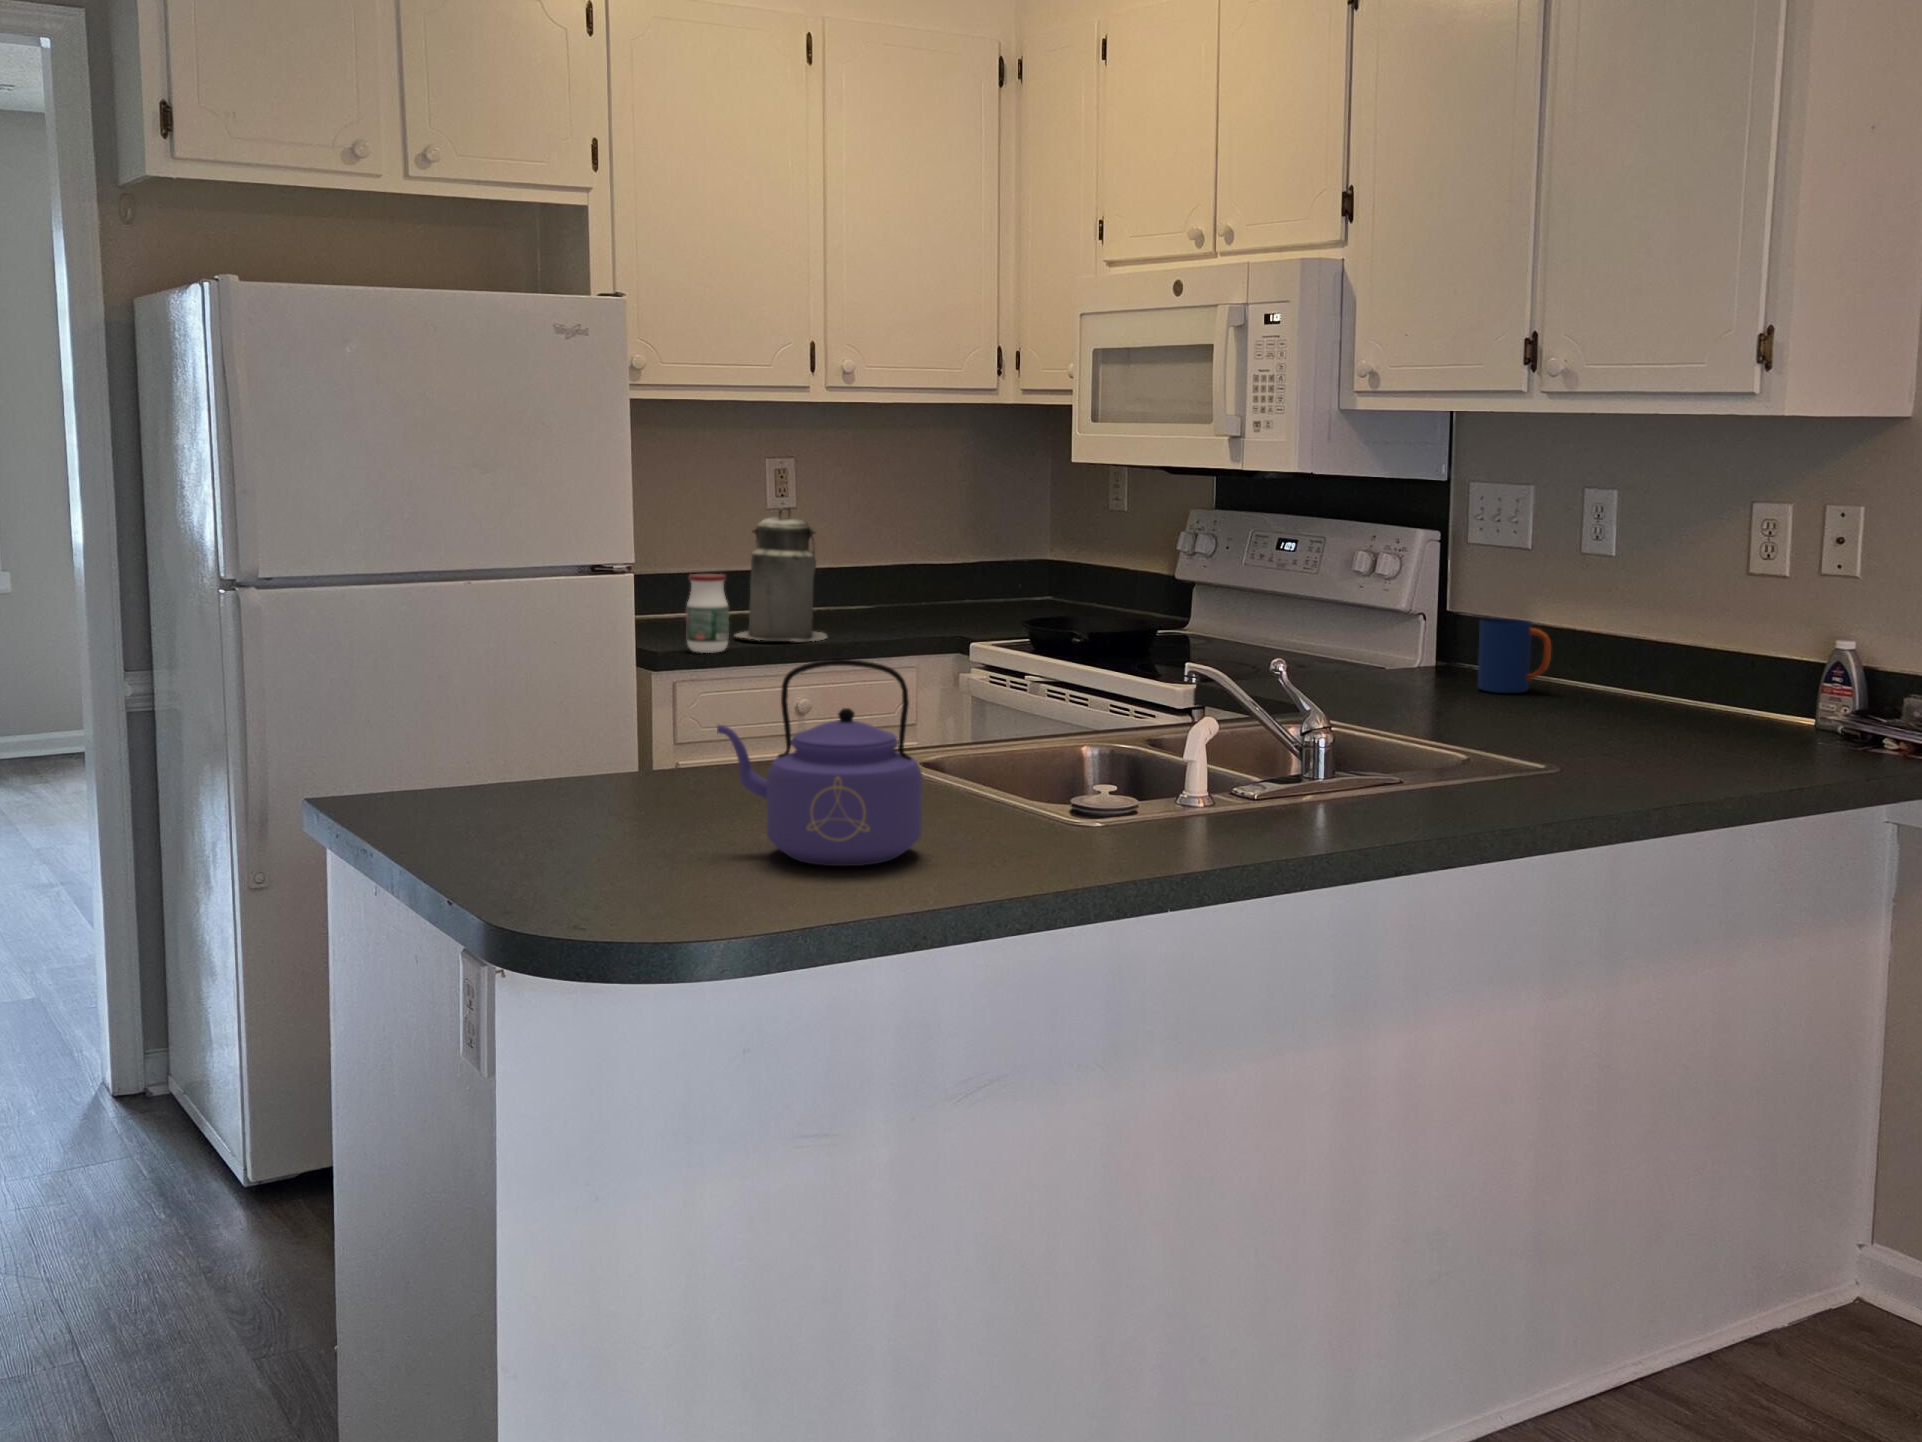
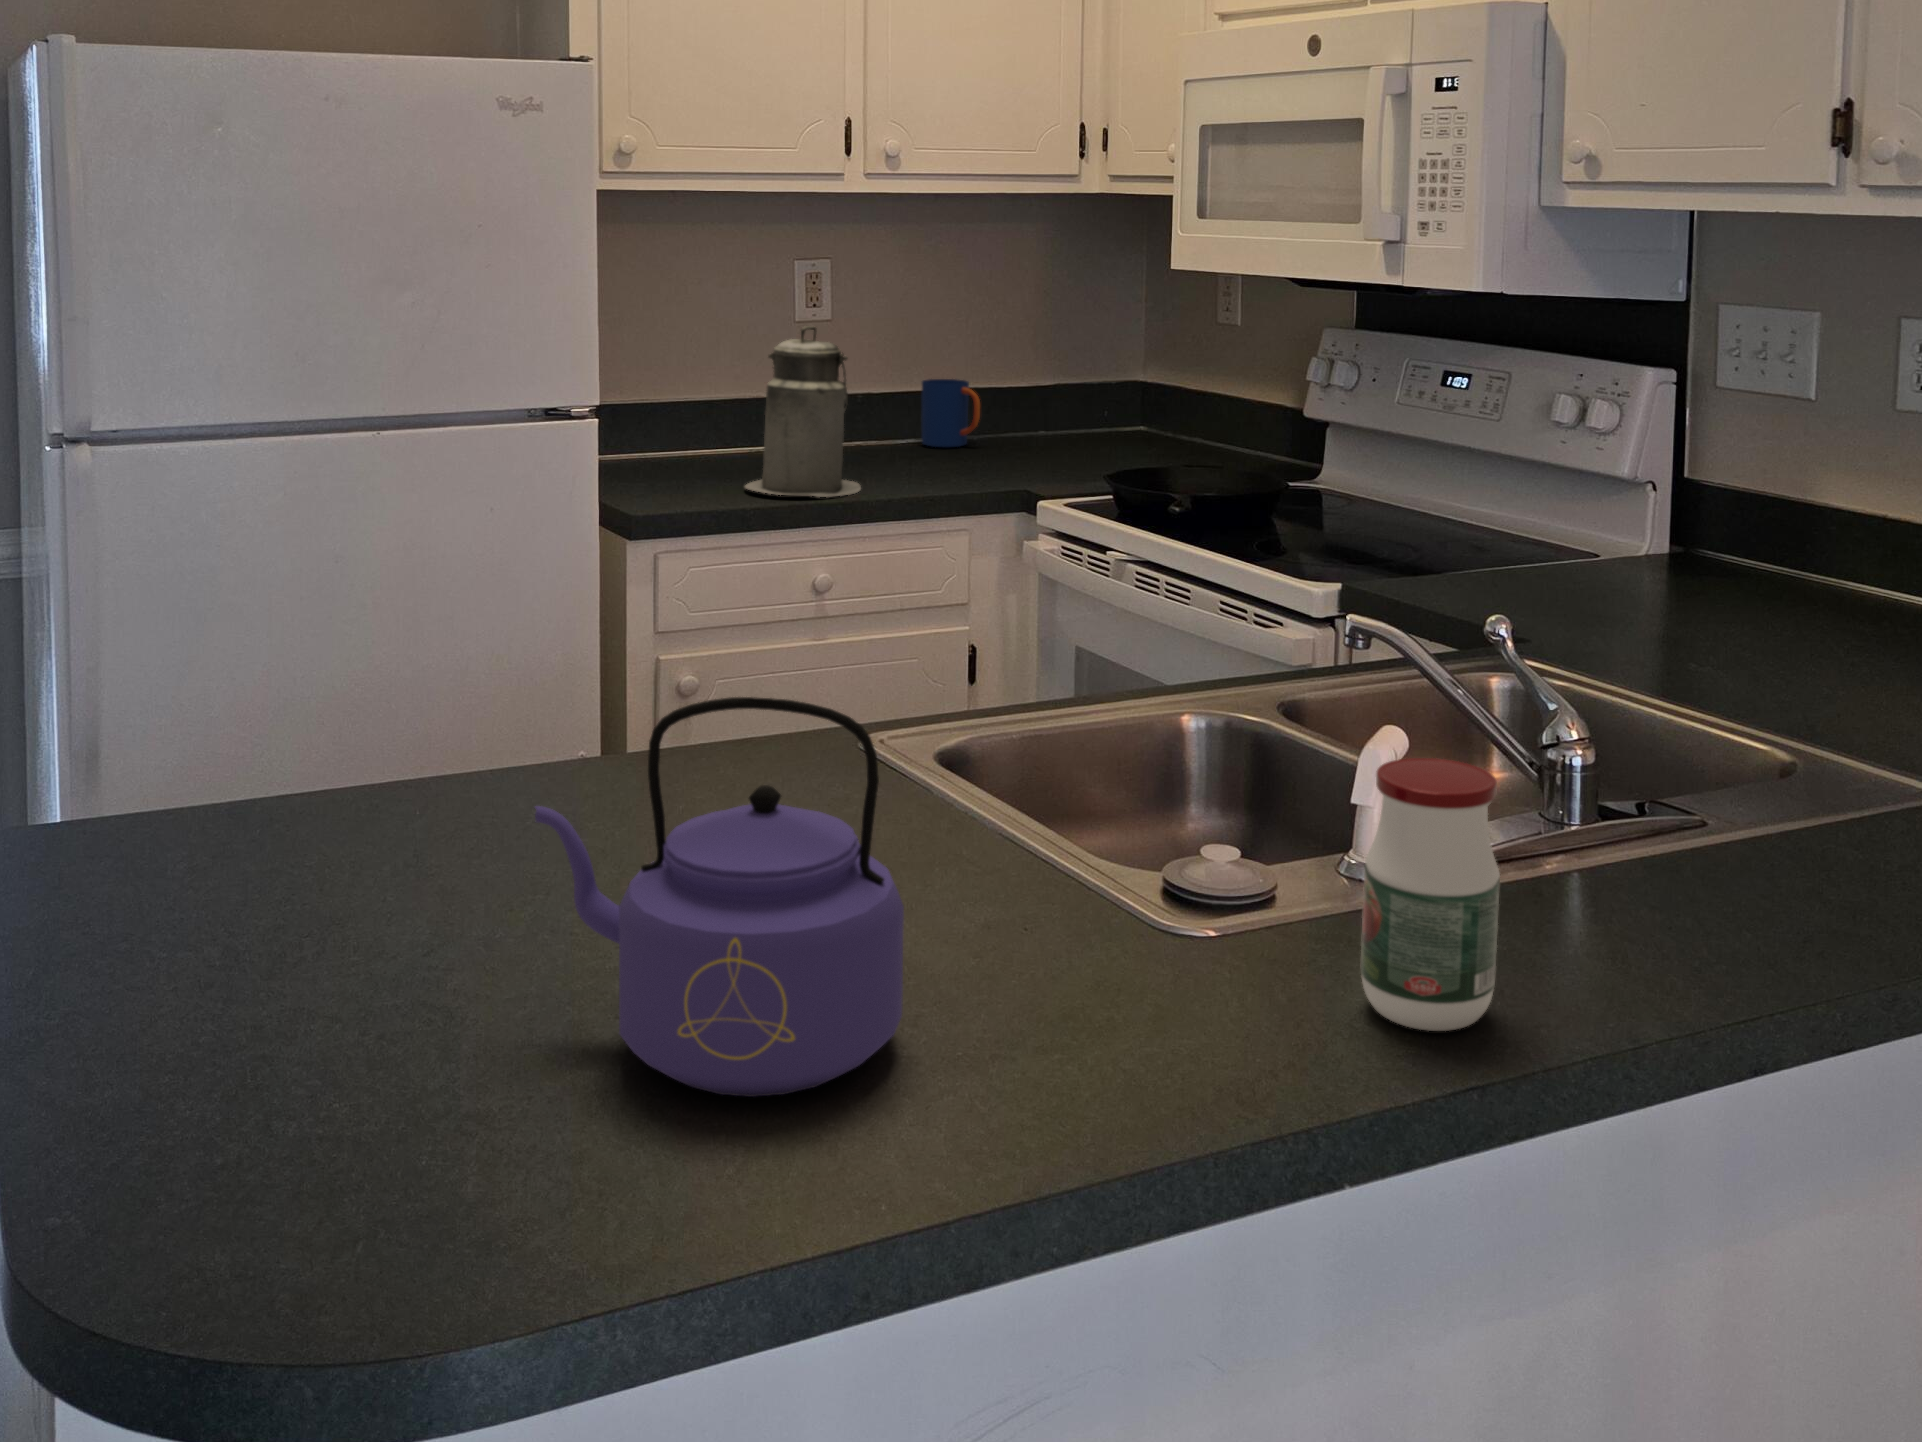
jar: present [686,574,729,653] -> present [1360,758,1500,1031]
mug: present [1478,619,1551,693] -> present [922,379,980,447]

